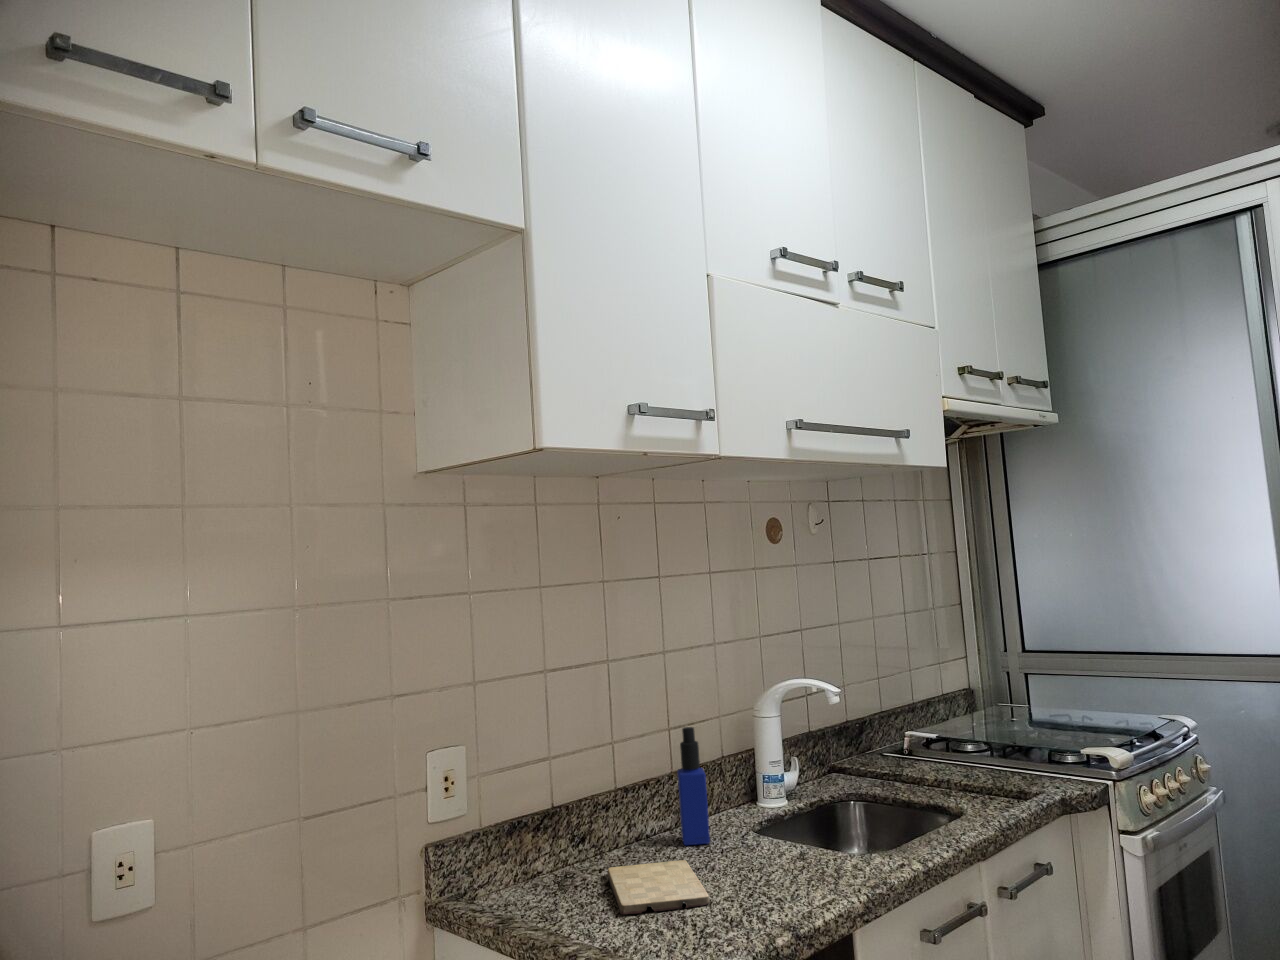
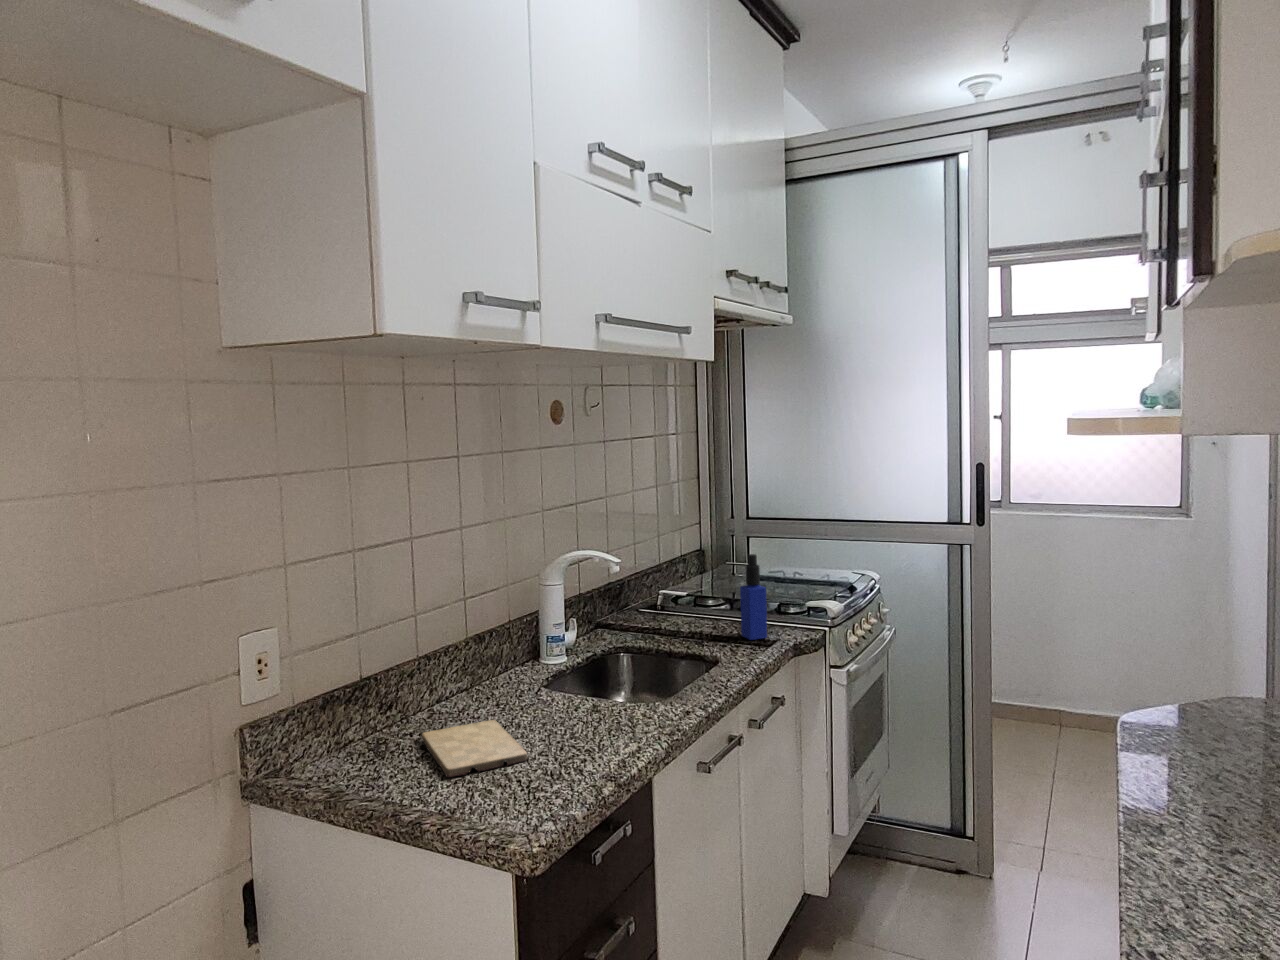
bottle: present [678,727,710,845] -> present [740,554,767,640]

